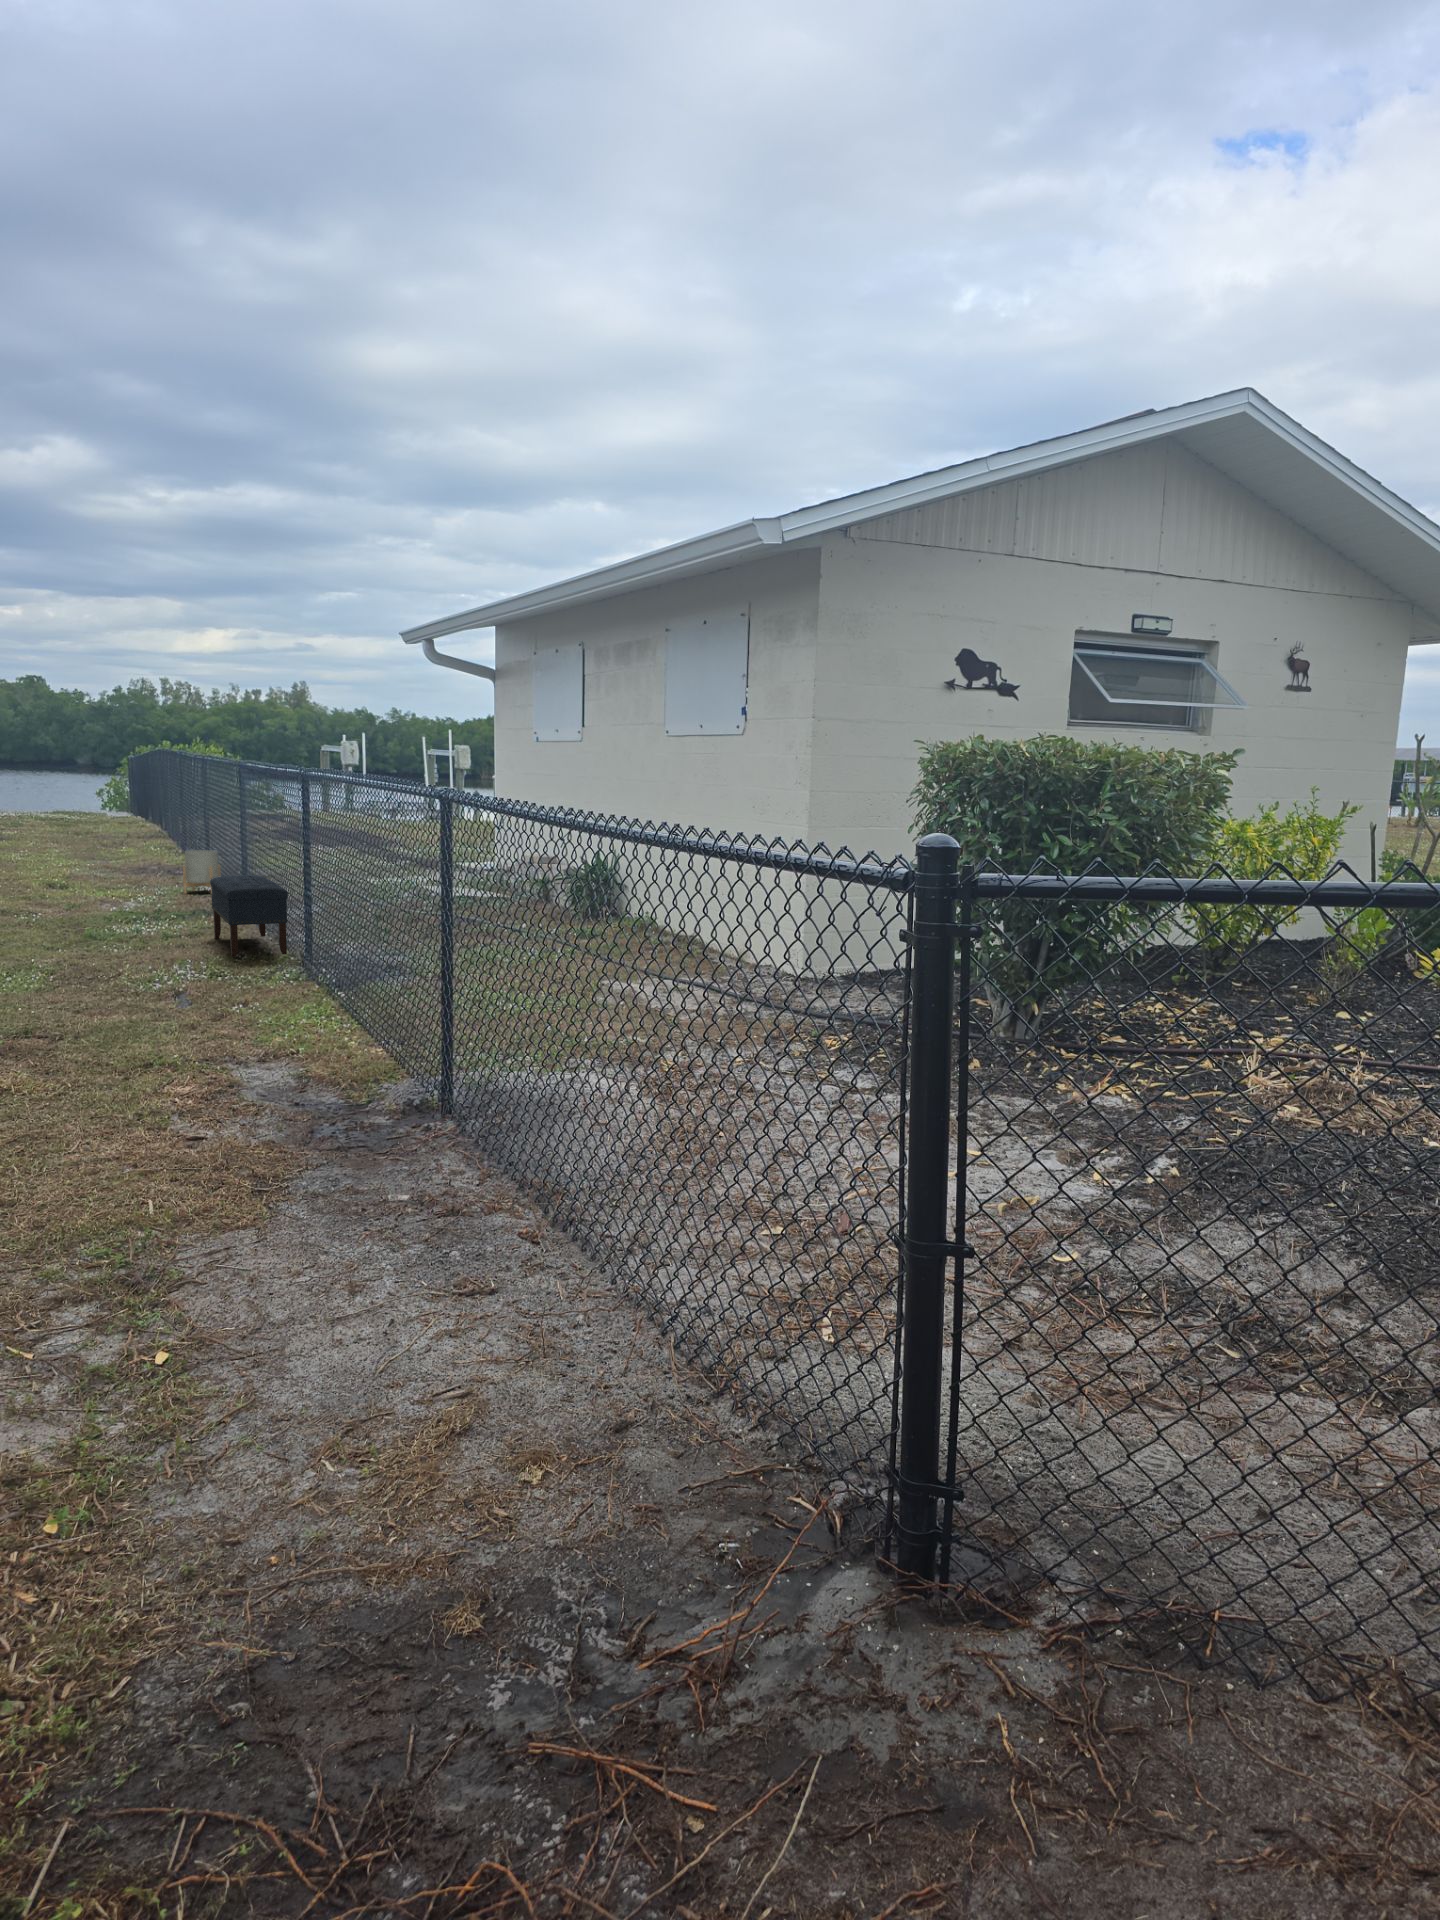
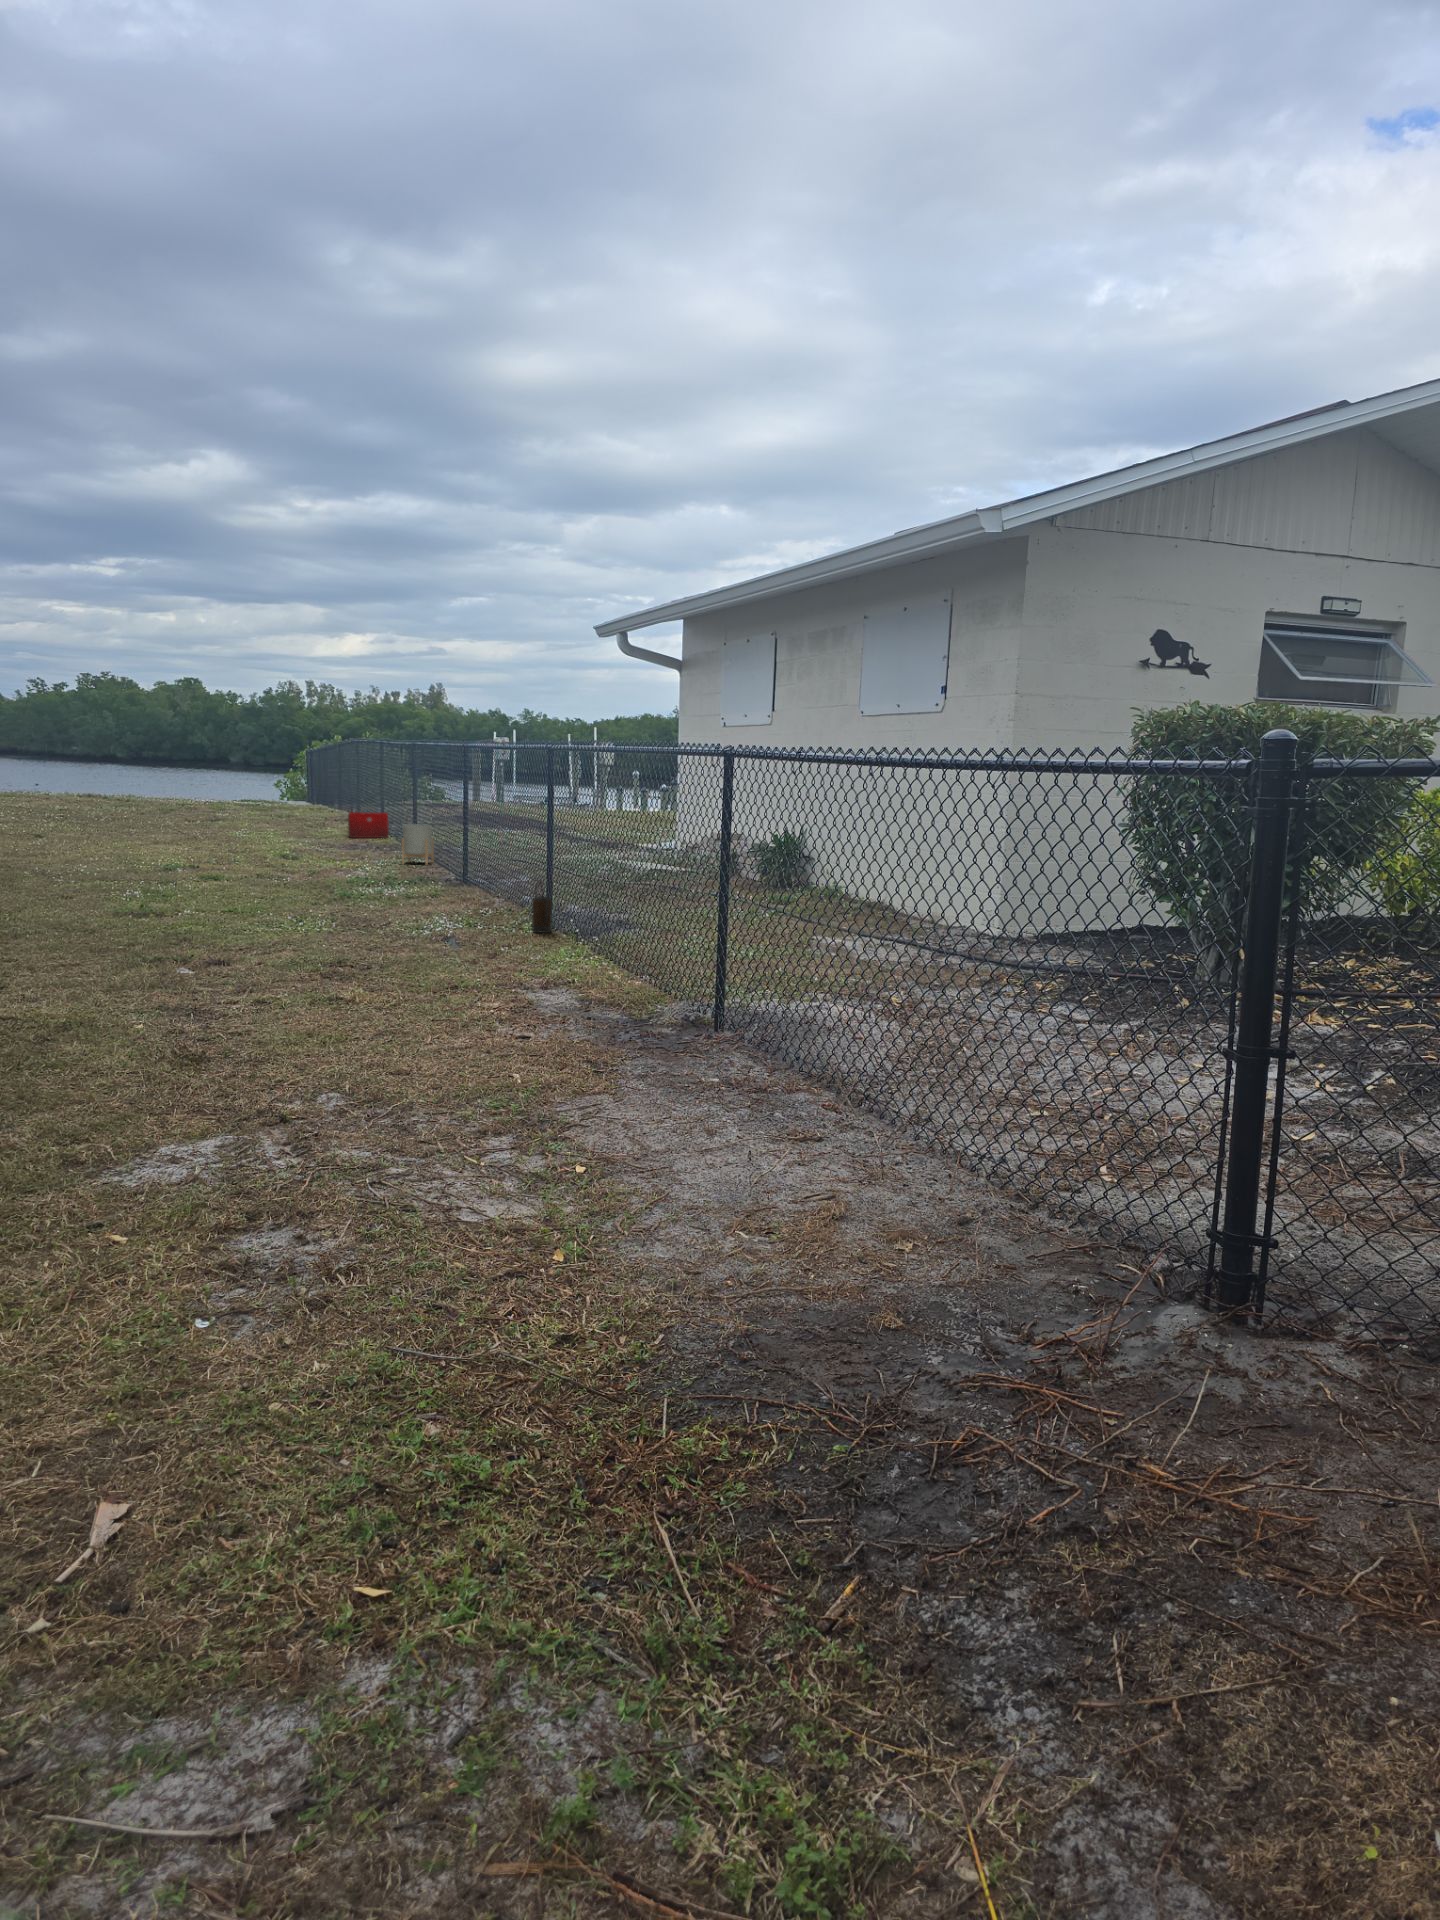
toolbox: none [143,827,188,861] -> present [348,807,389,838]
bench: present [210,875,288,957] -> none [447,842,524,912]
watering can: none [284,927,308,984] -> present [532,882,552,933]

